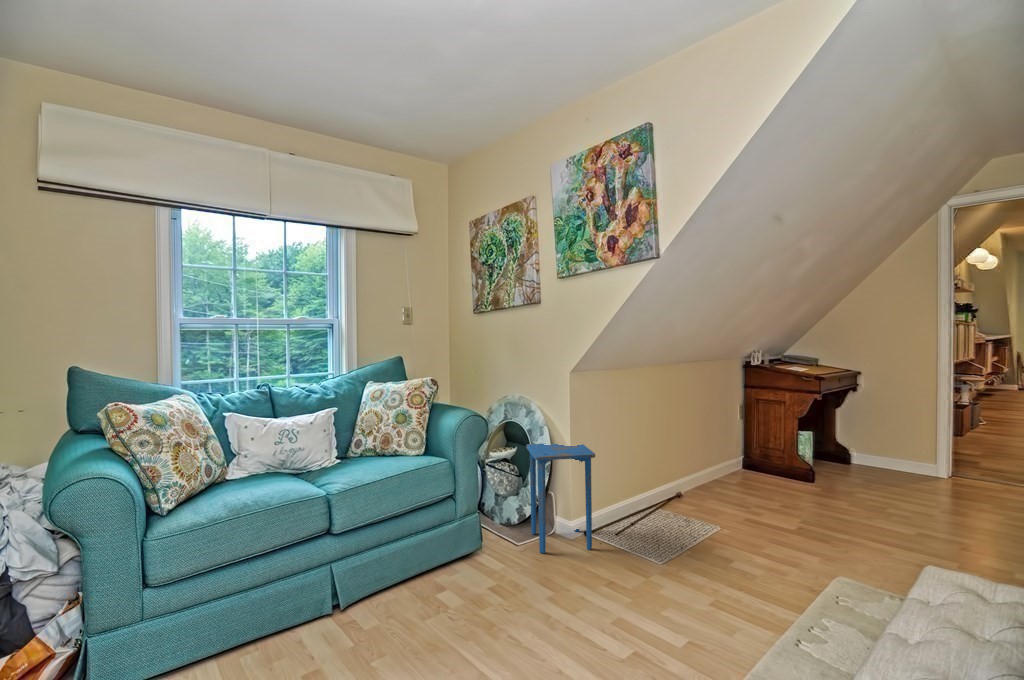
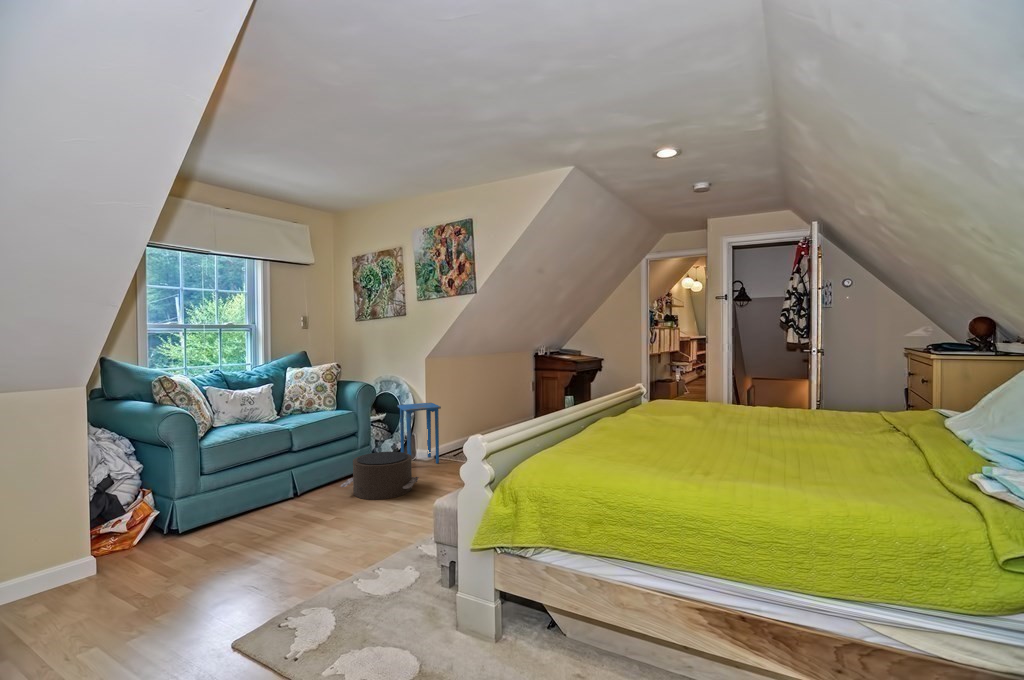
pouf: none [410,536,552,647] -> present [340,452,419,500]

